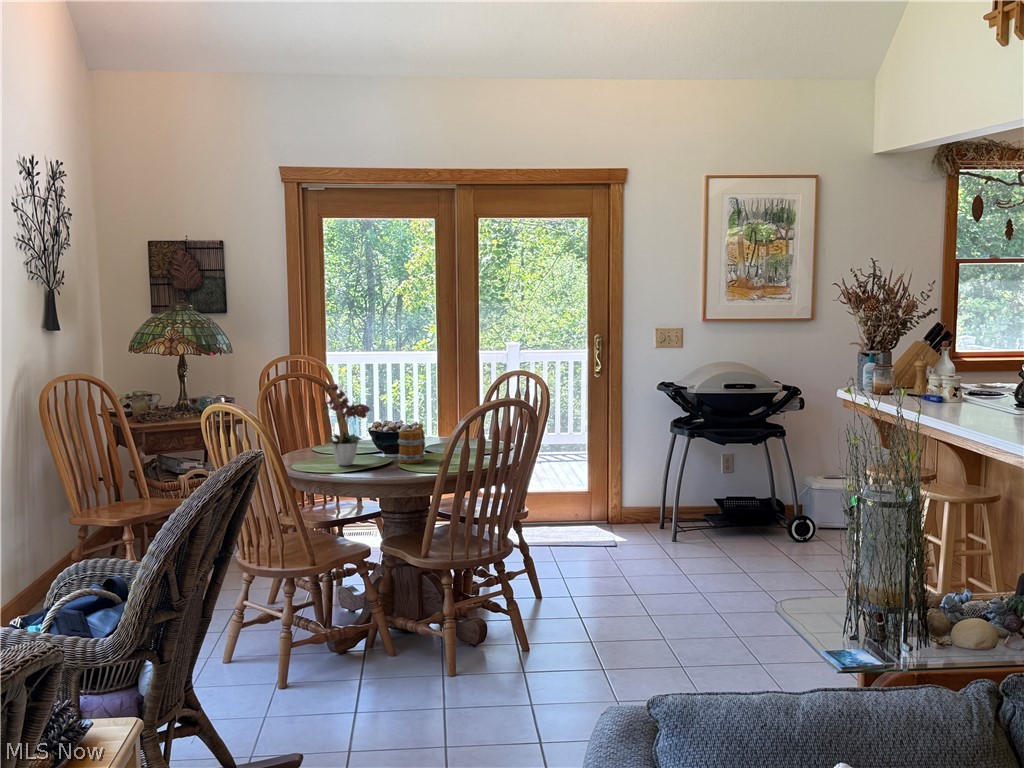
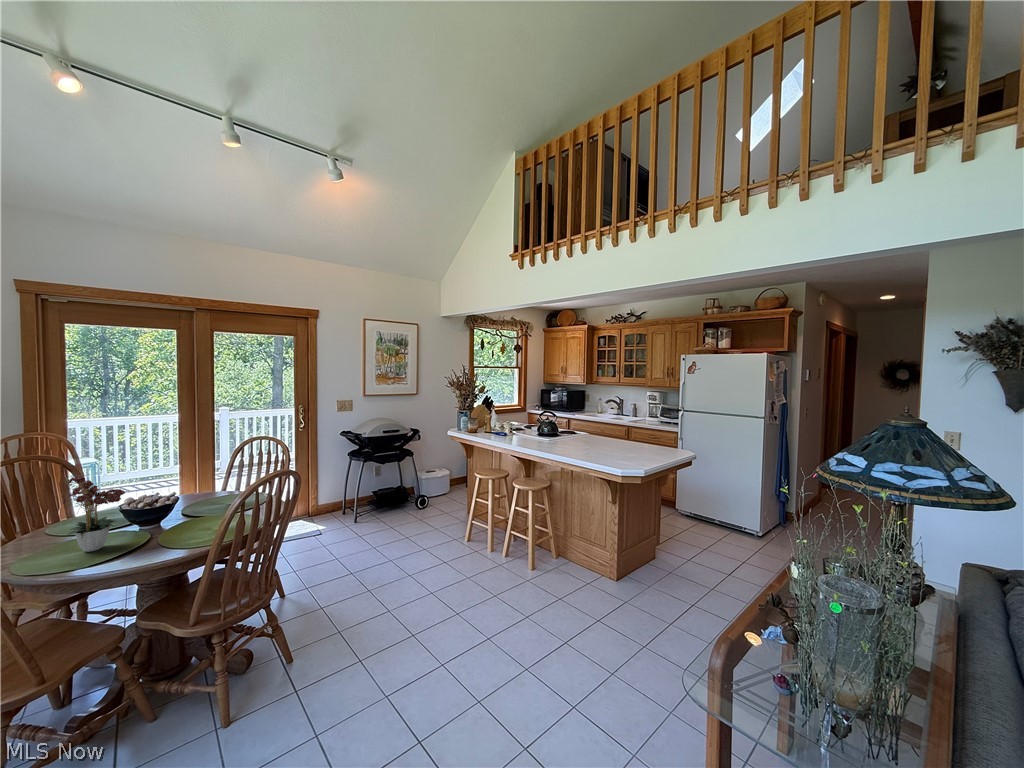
mug: present [397,424,425,463] -> none [157,495,187,534]

